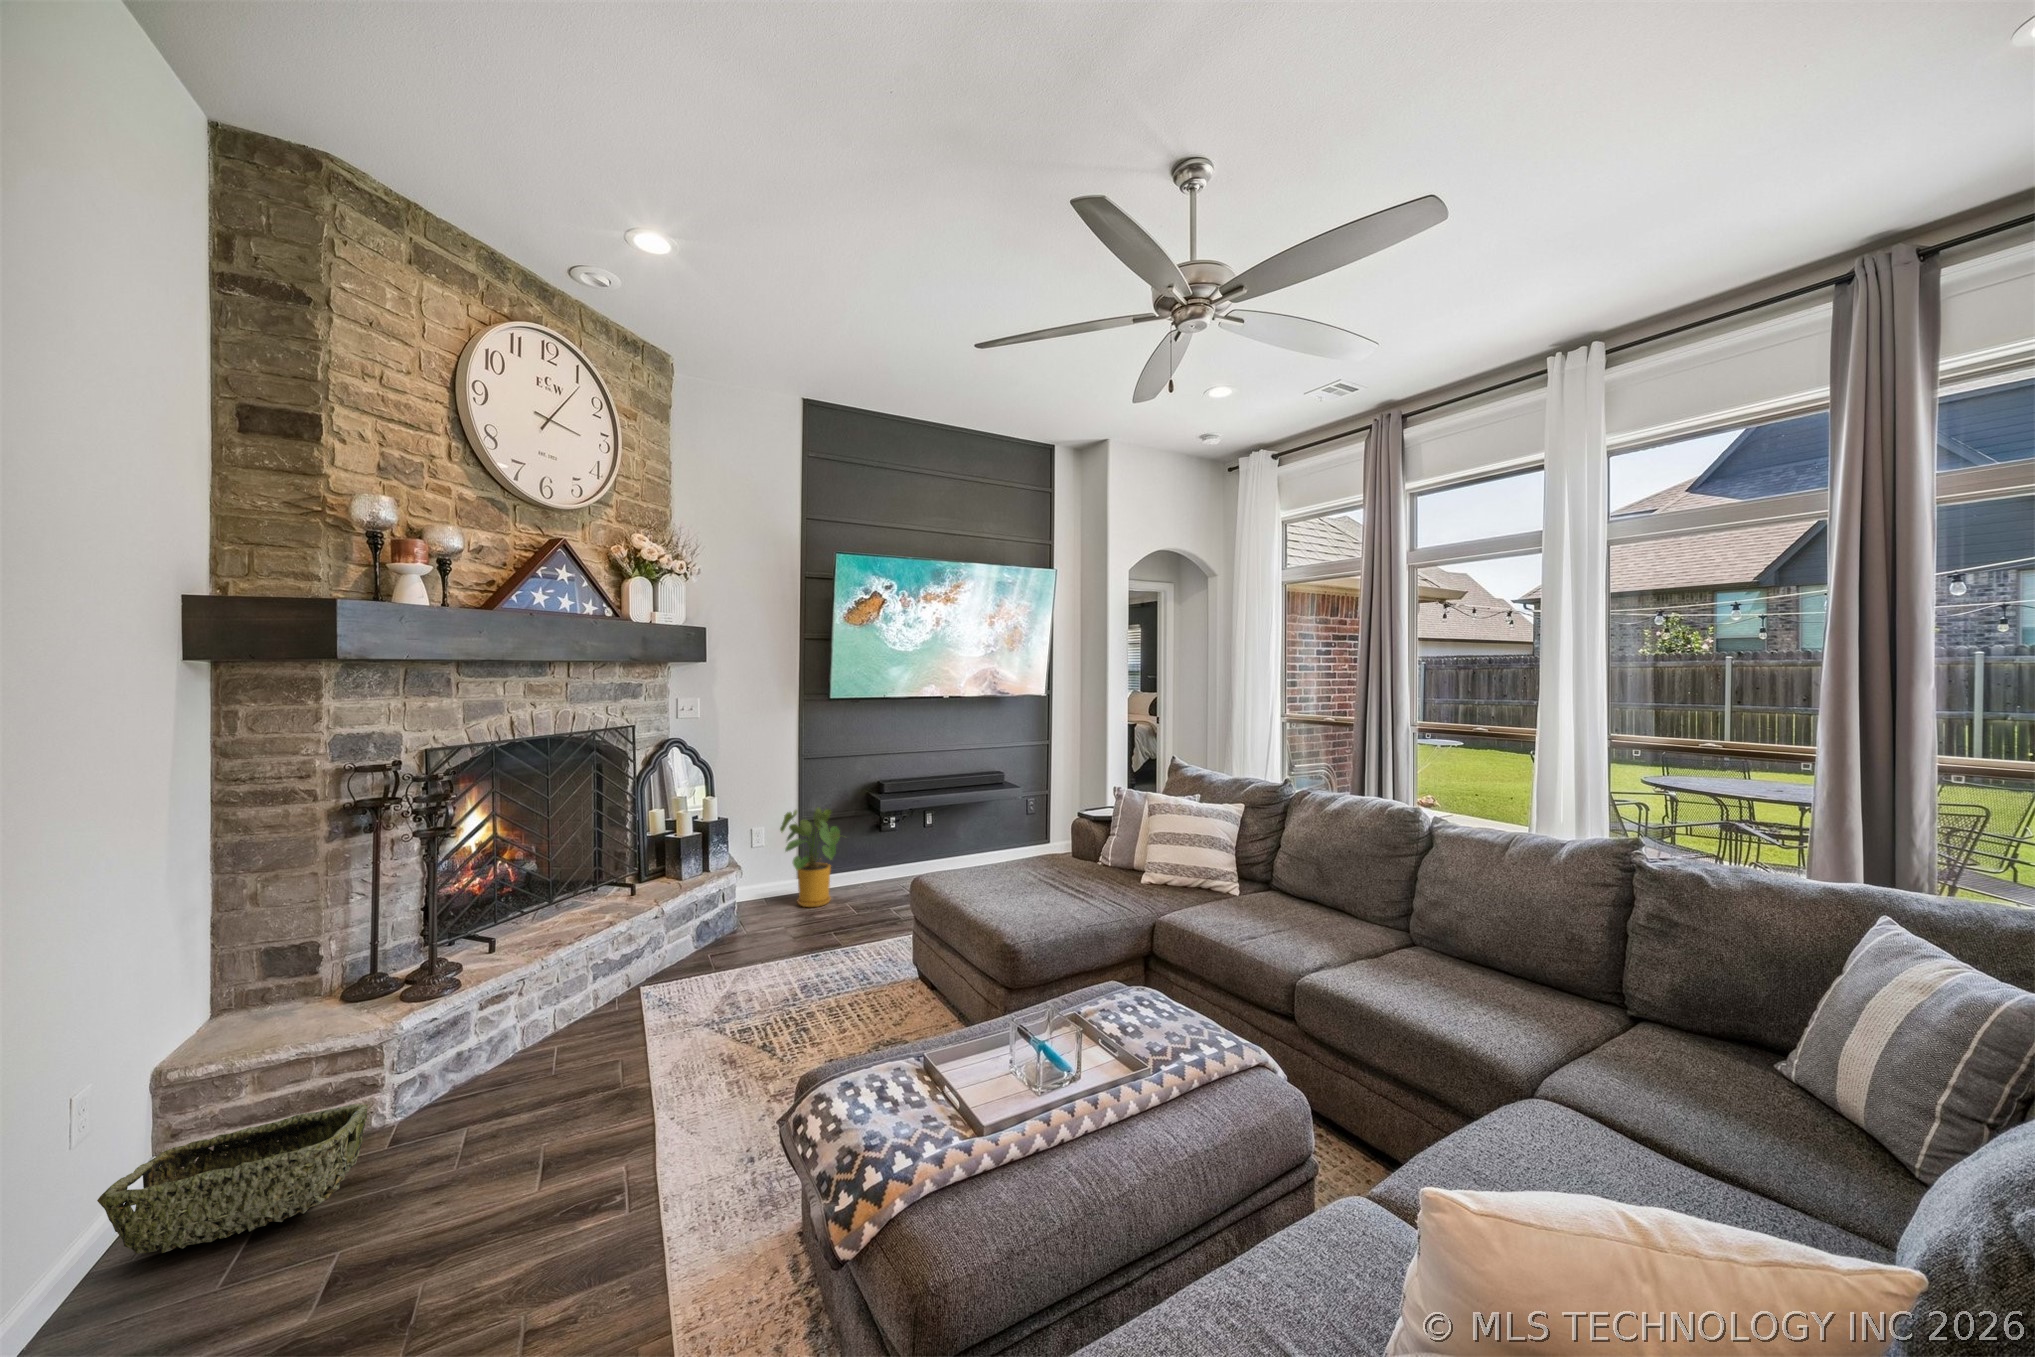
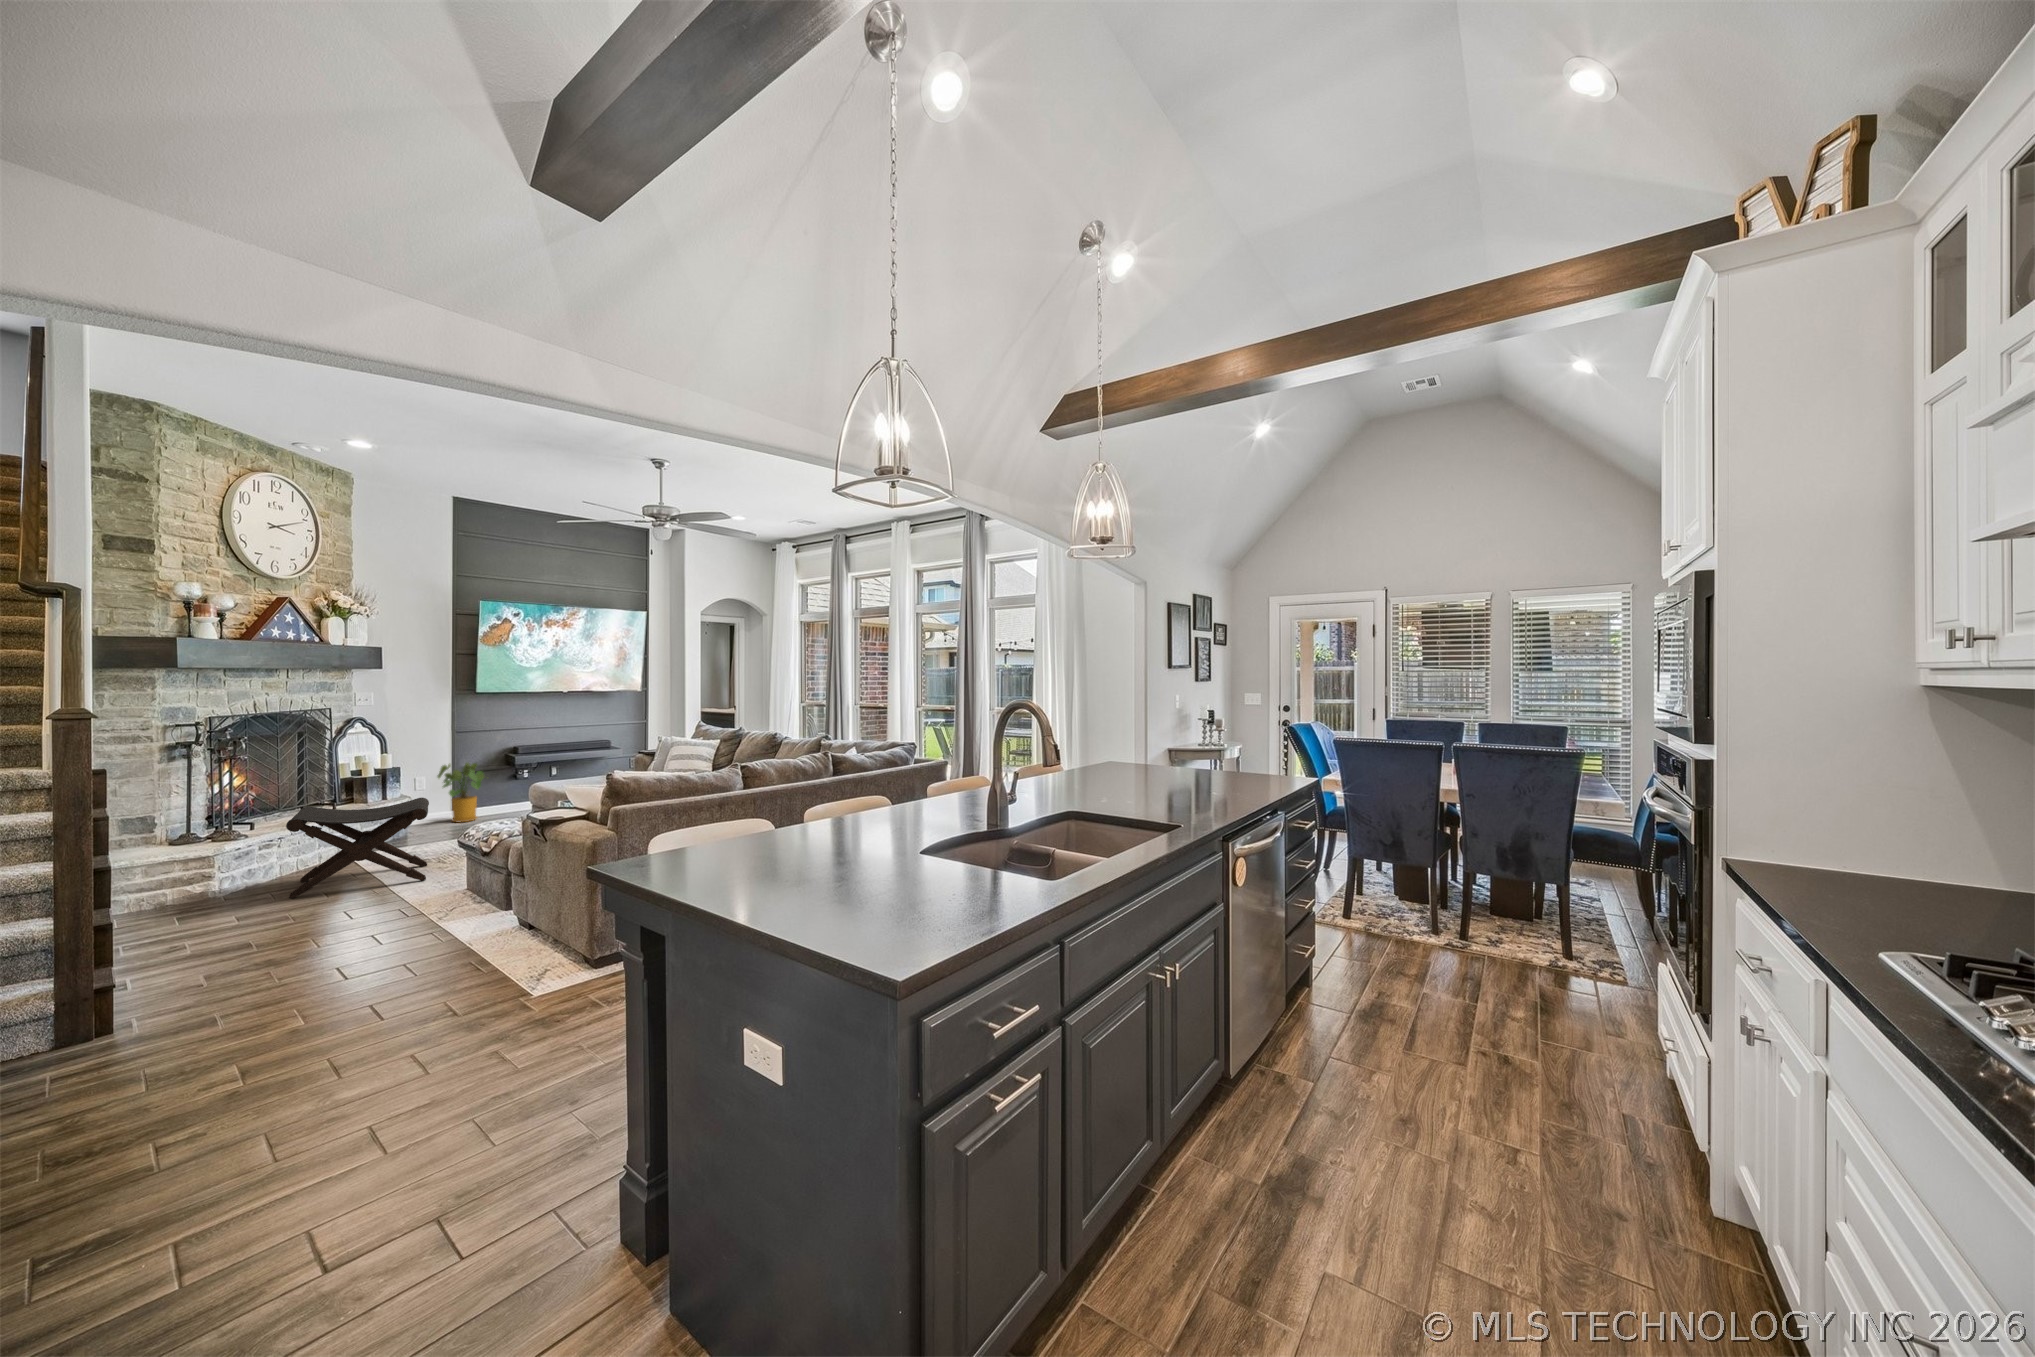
footstool: none [472,920,748,1173] -> present [286,798,429,898]
woven basket: present [97,1104,368,1254] -> none [103,875,223,923]

